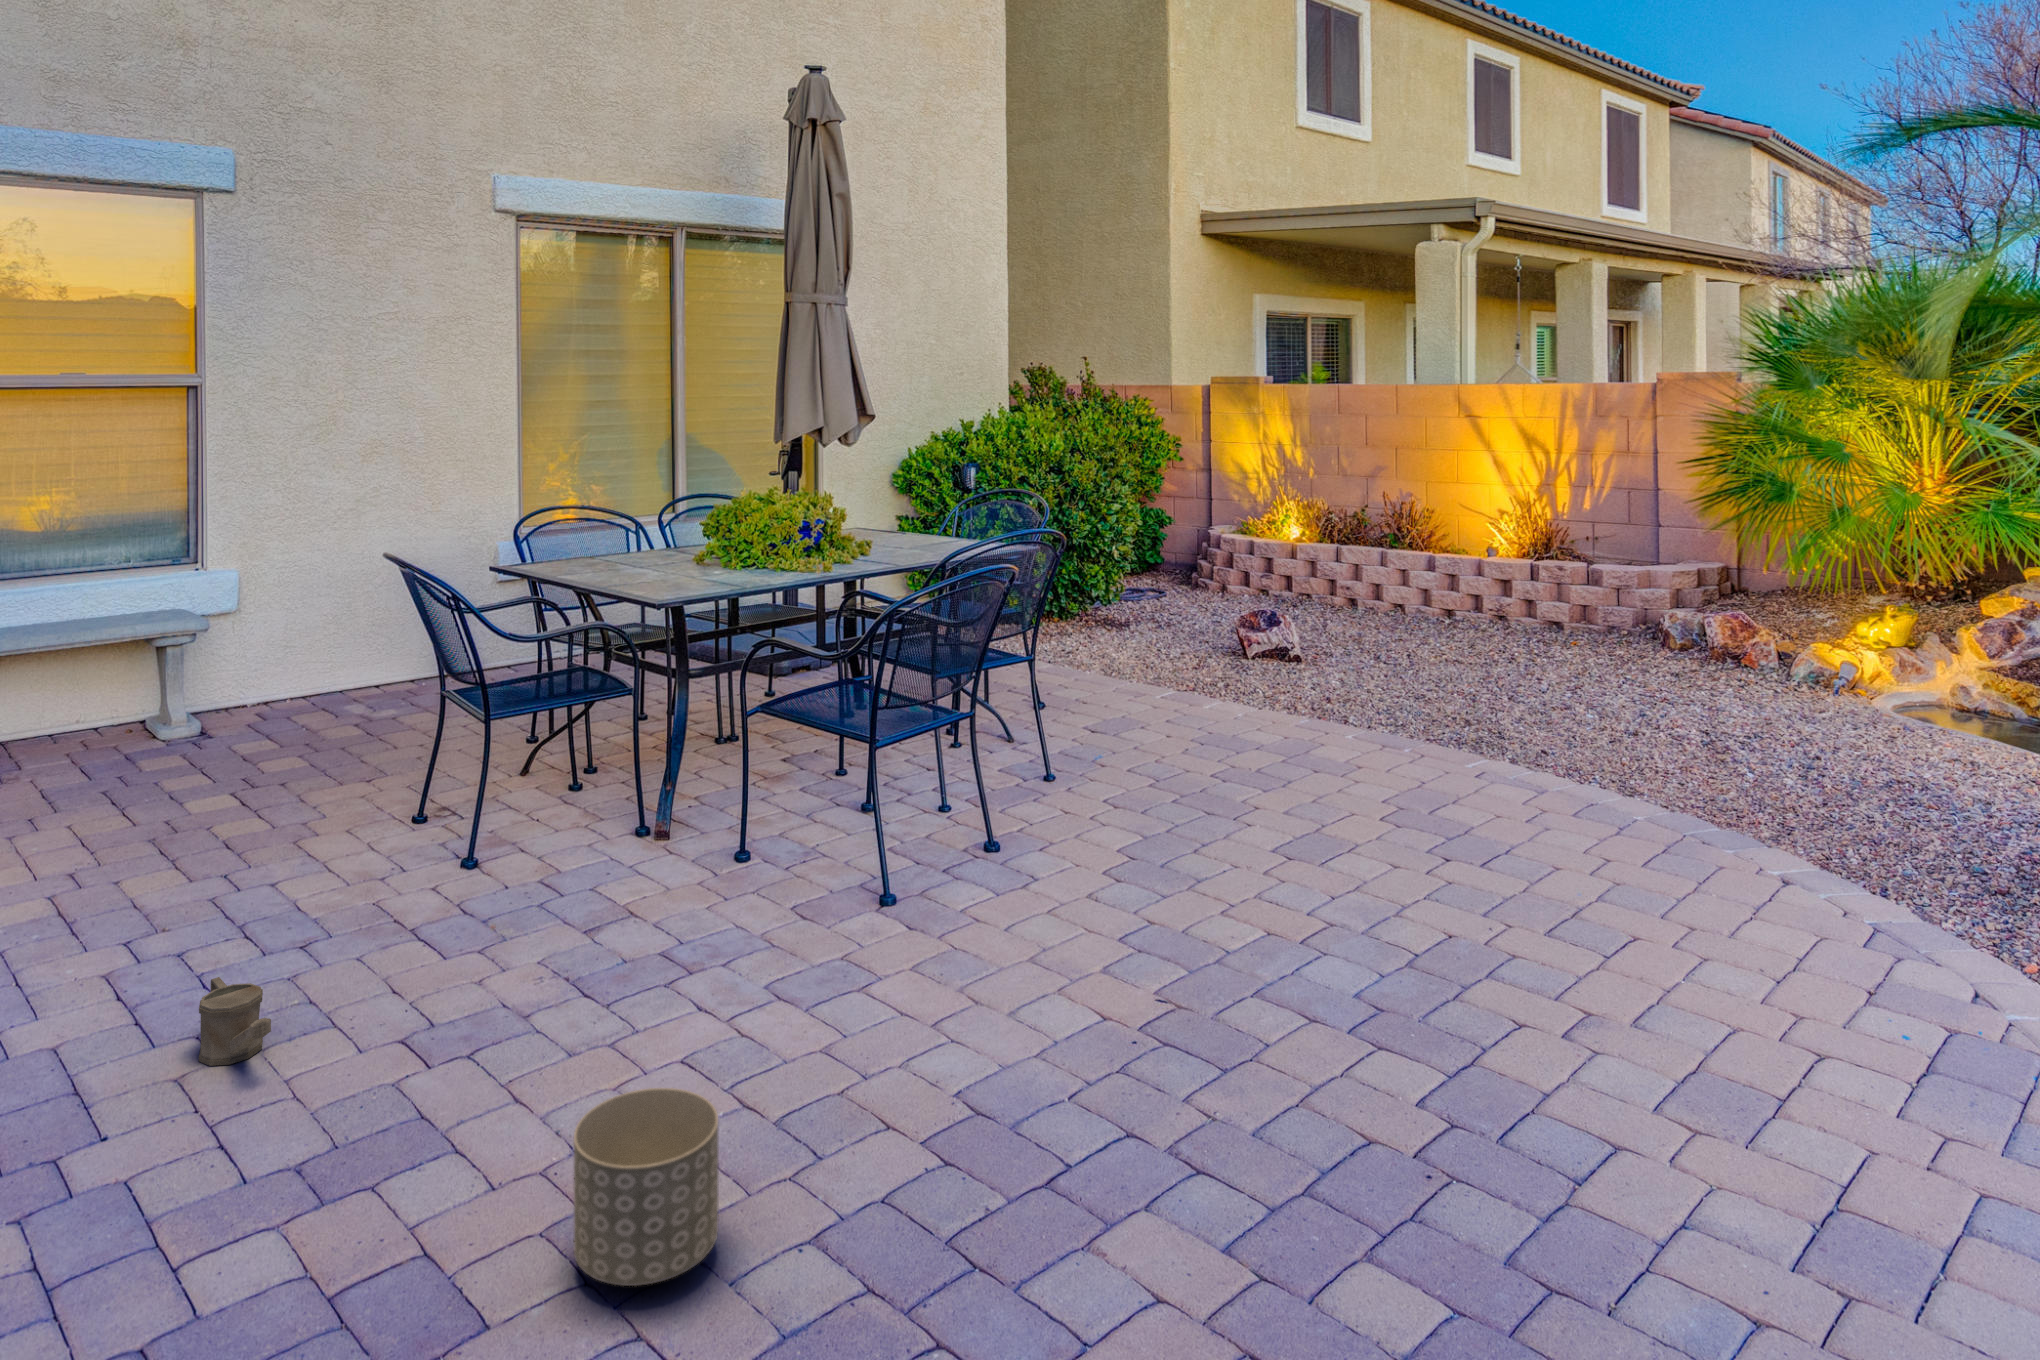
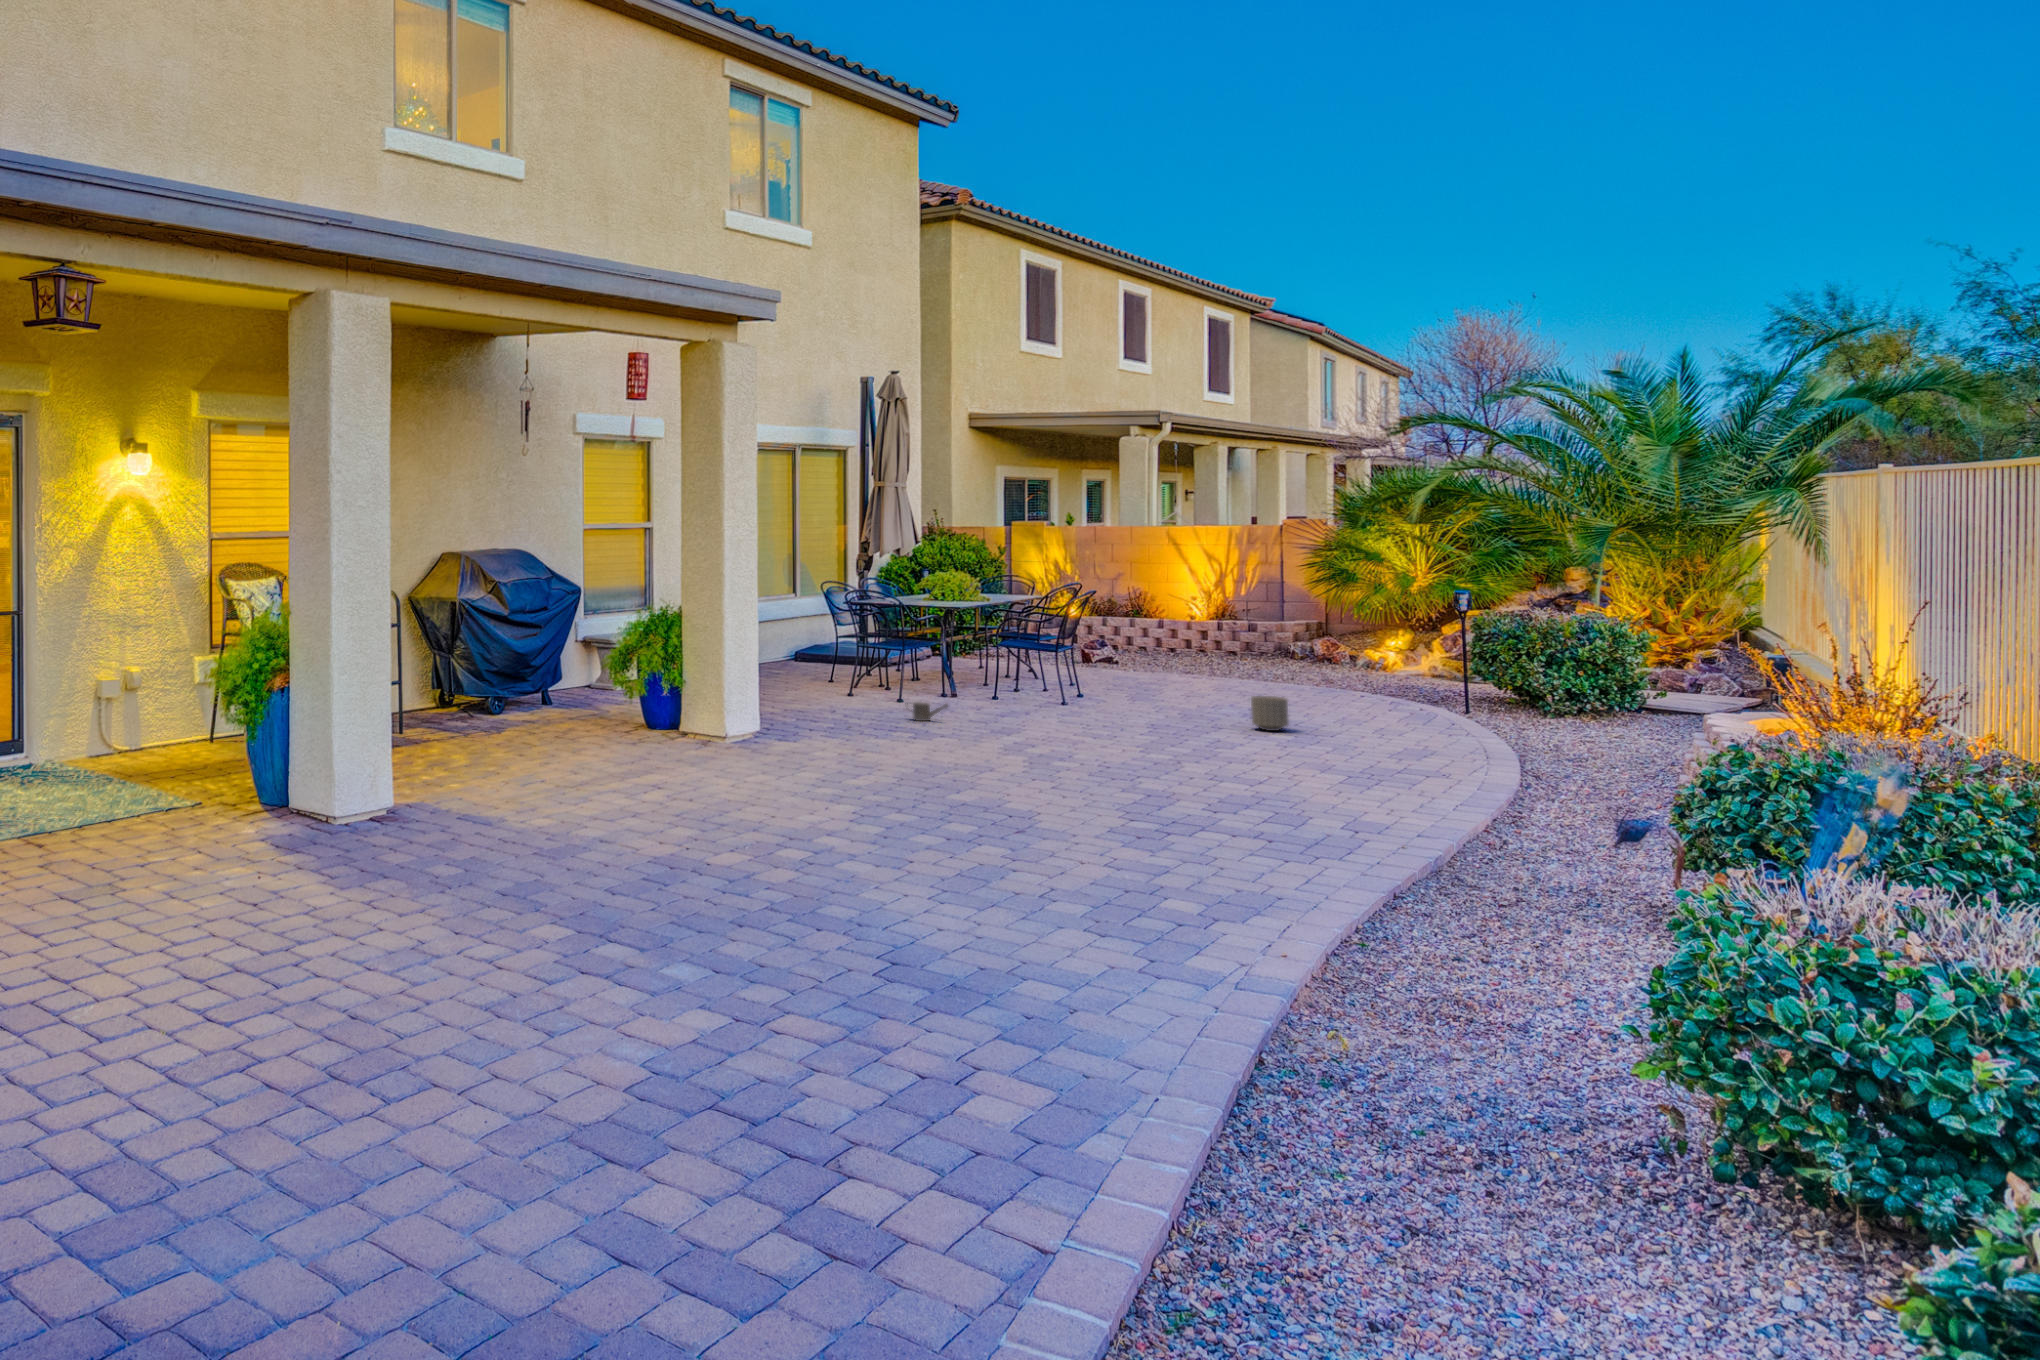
planter: present [574,1088,718,1286] -> present [1251,696,1289,731]

